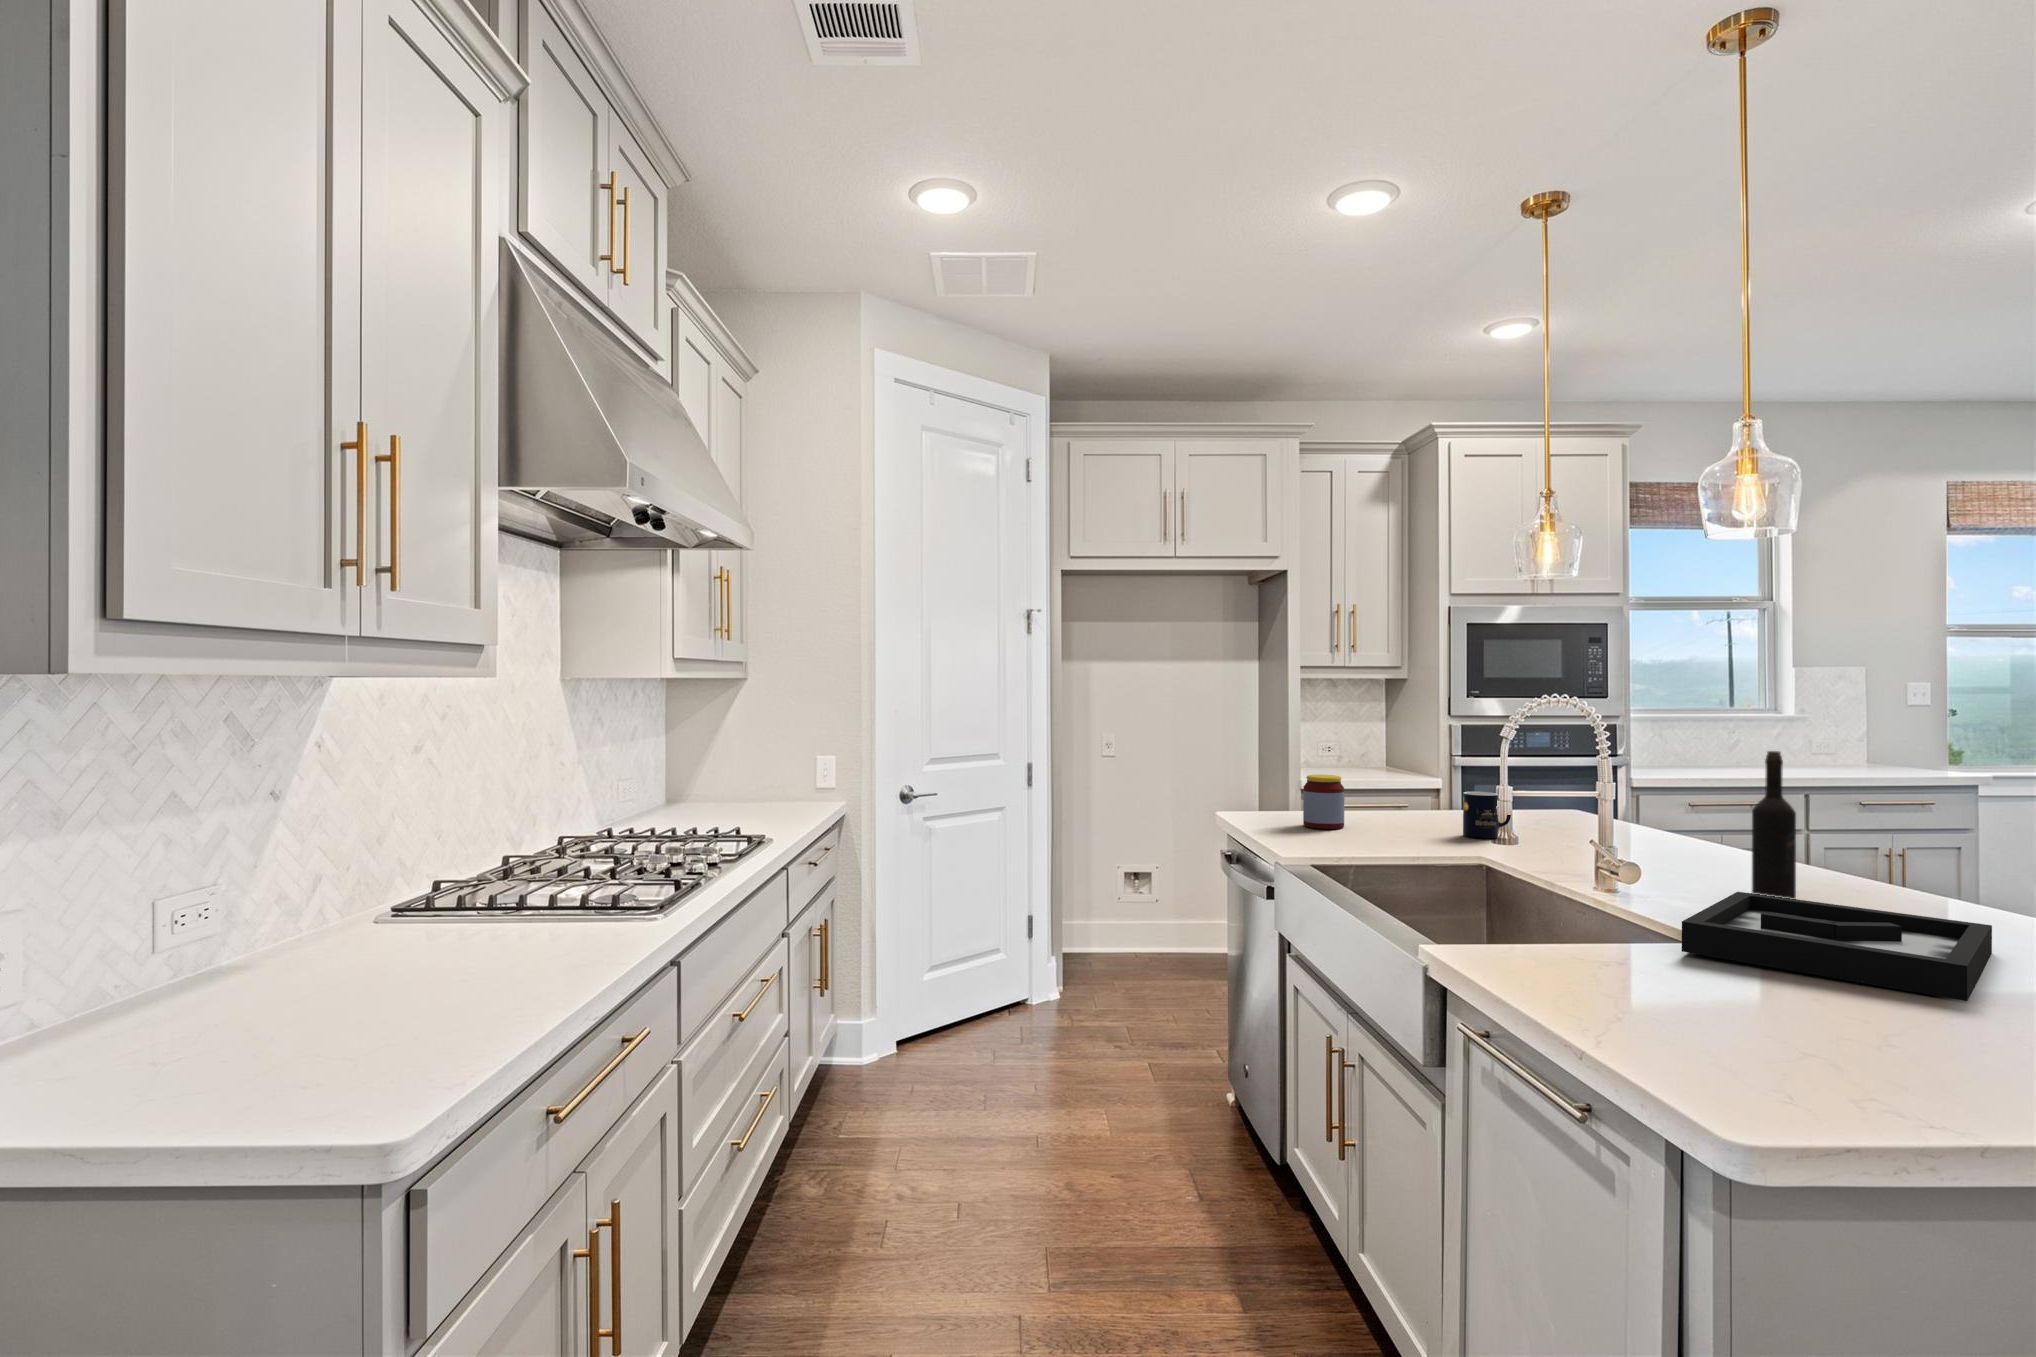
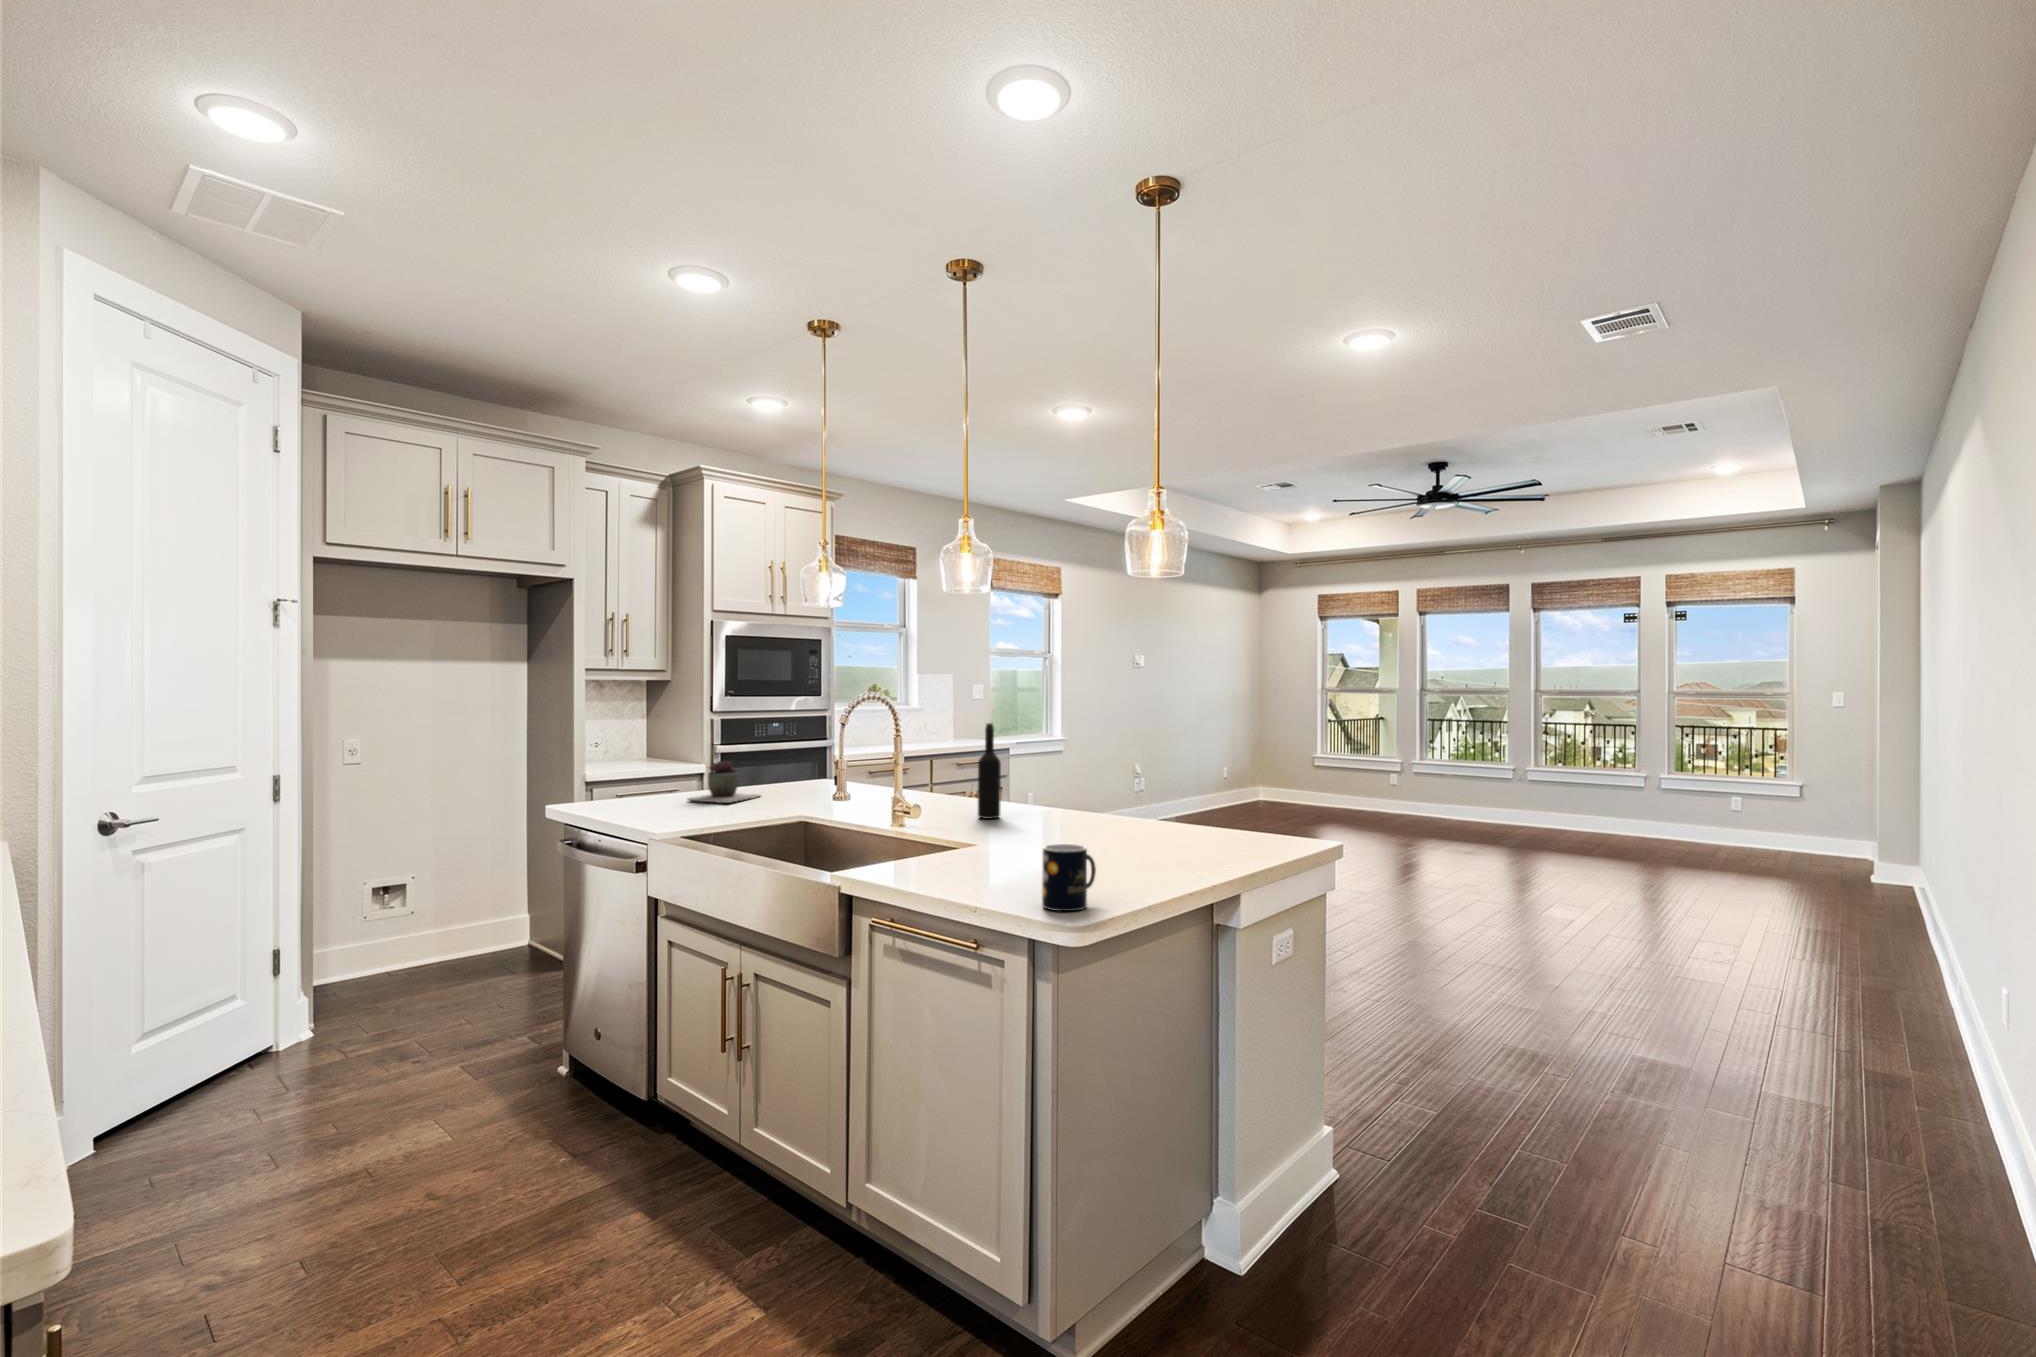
jar: present [1303,775,1344,829] -> none [639,762,675,809]
succulent plant: none [1363,777,1457,830] -> present [688,761,760,803]
mug: present [1463,792,1511,838] -> present [1042,844,1096,911]
decorative tray: present [1682,892,1992,1001] -> none [974,813,1109,851]

